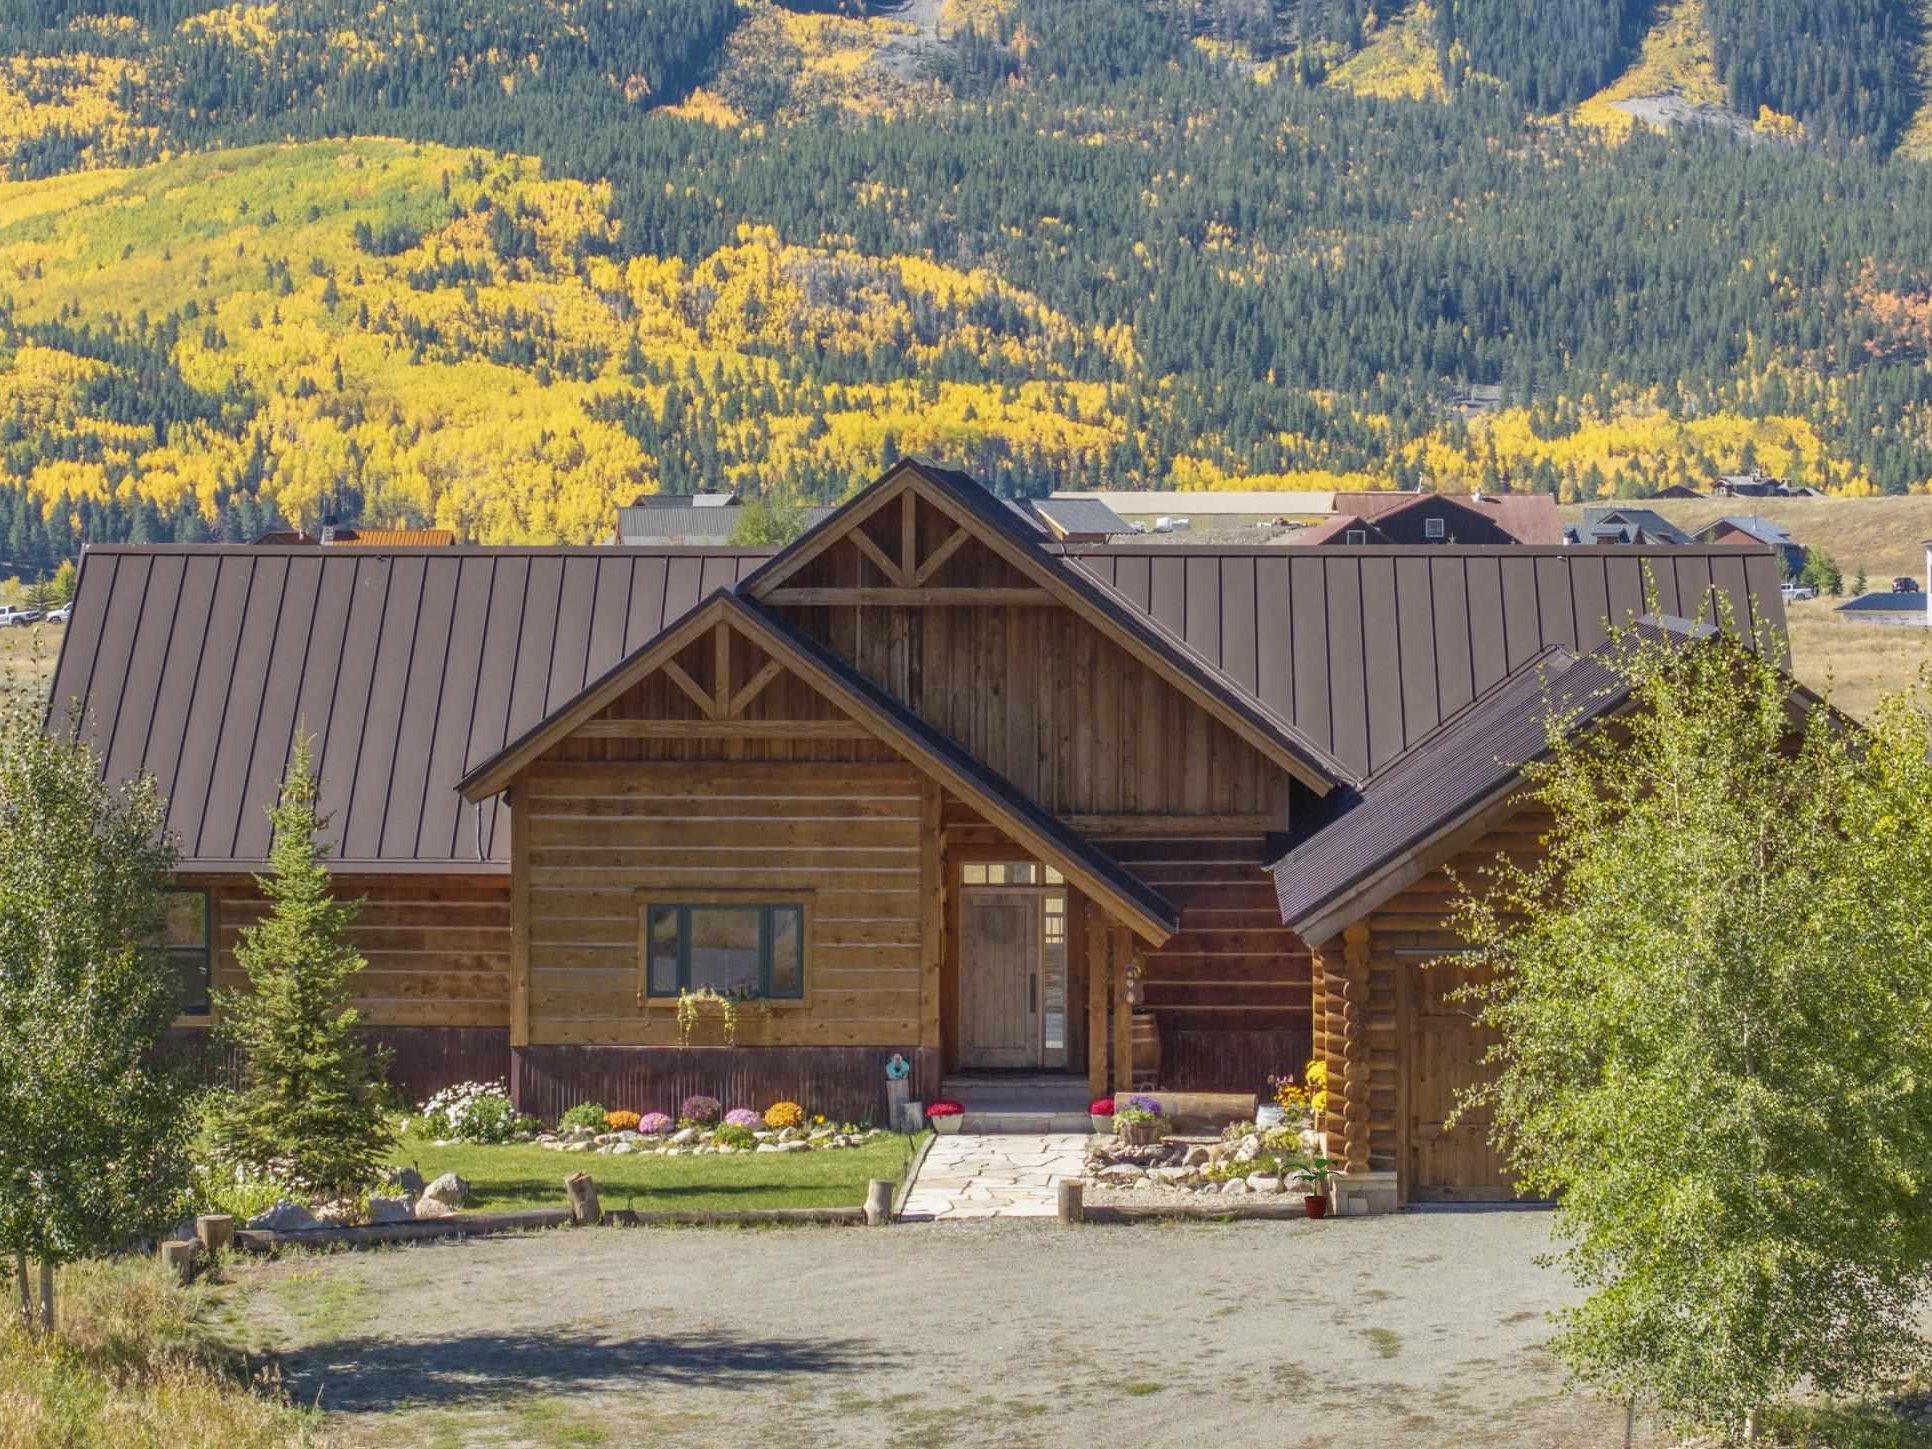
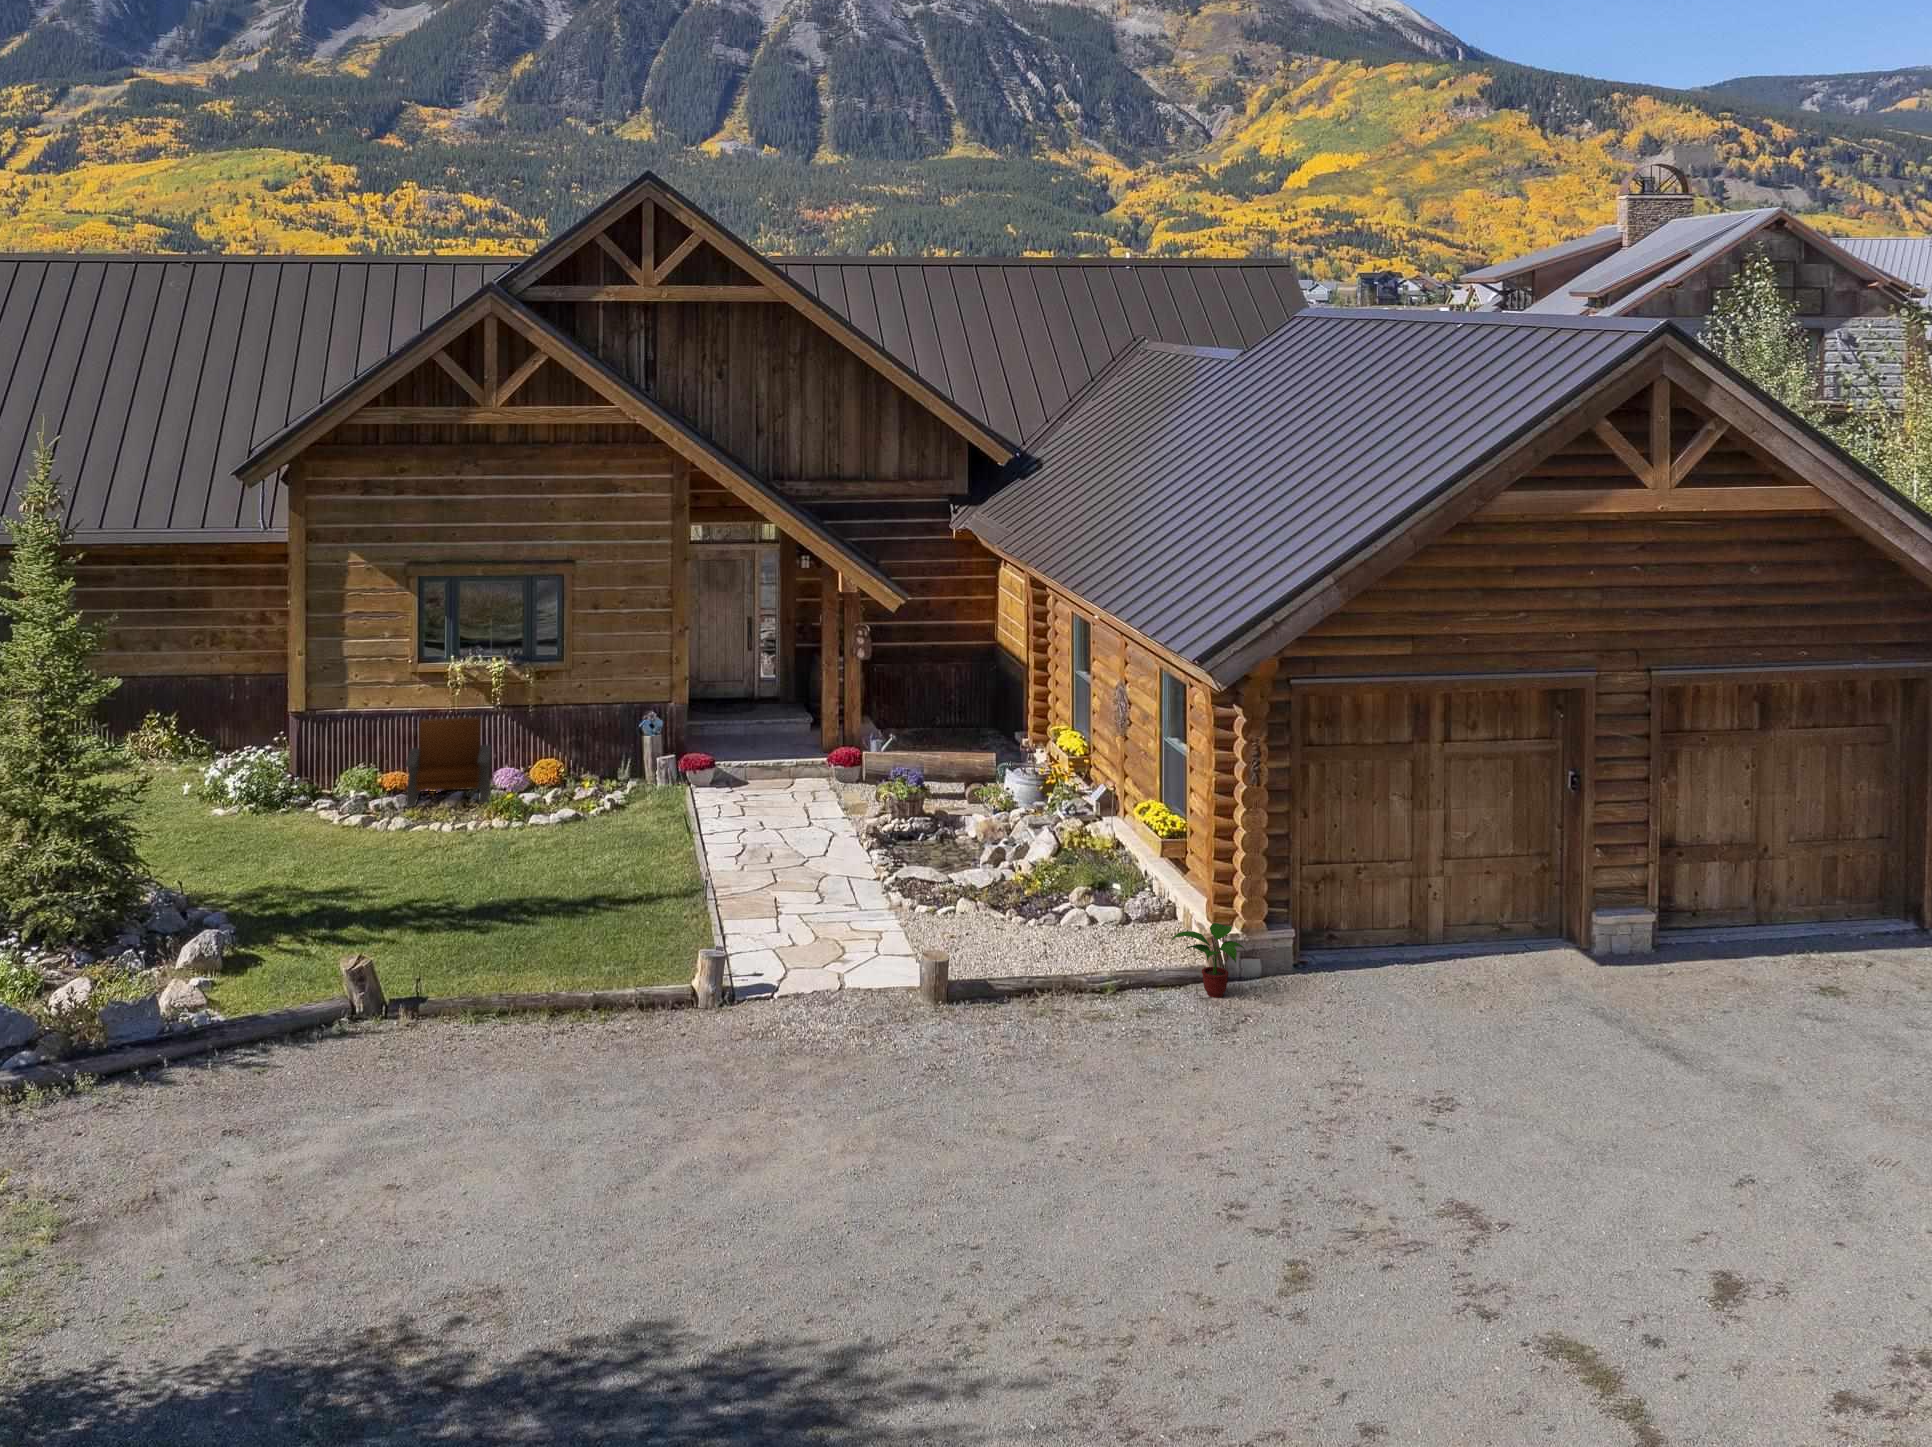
lounge chair: none [630,1052,723,1139] -> present [405,717,491,807]

